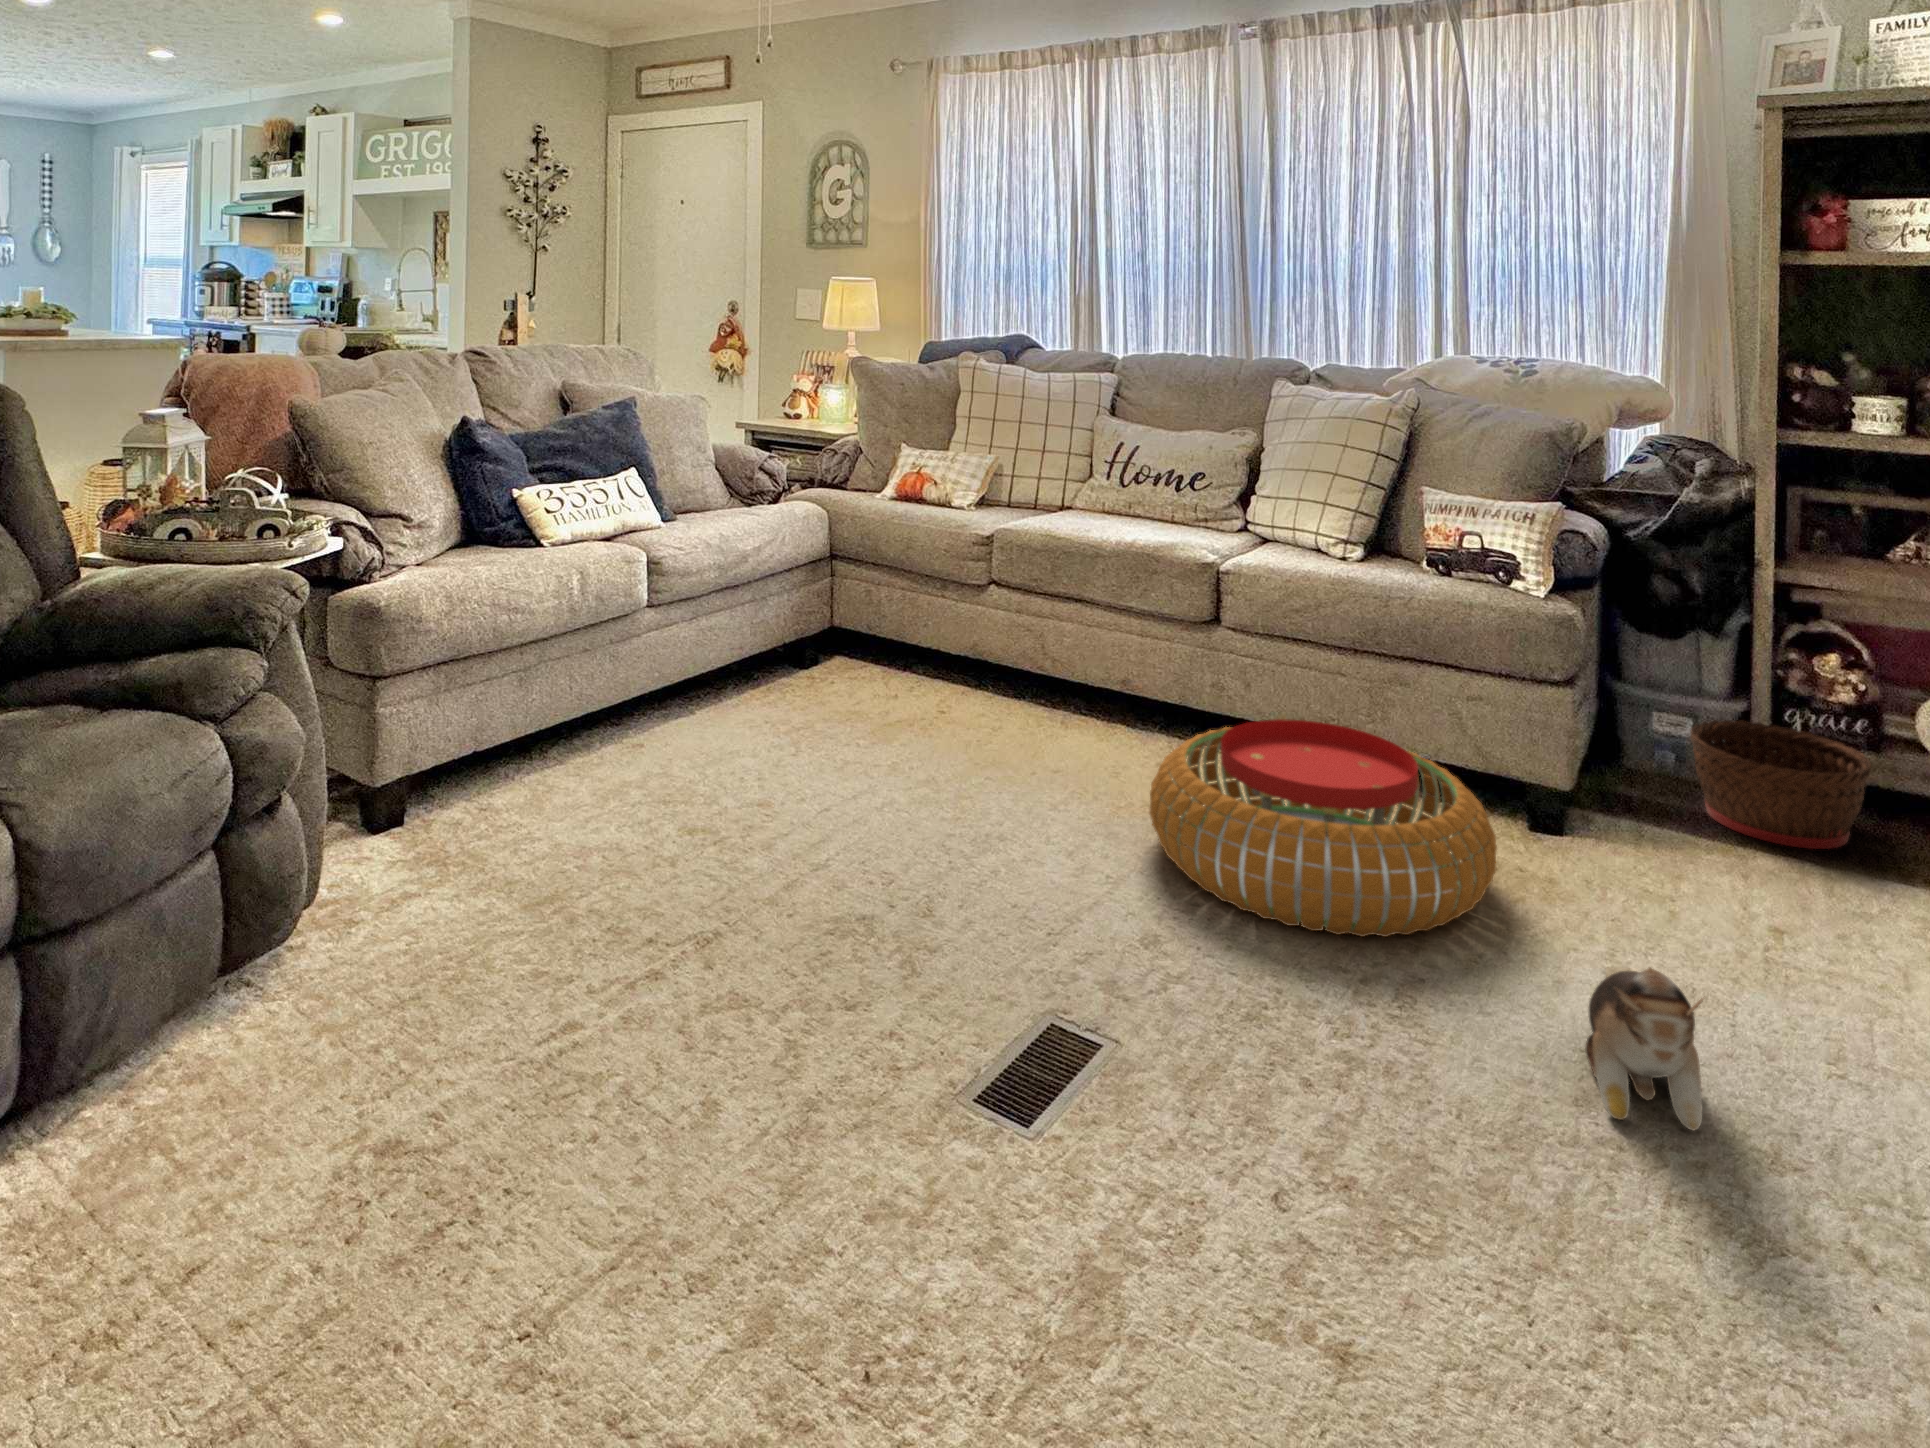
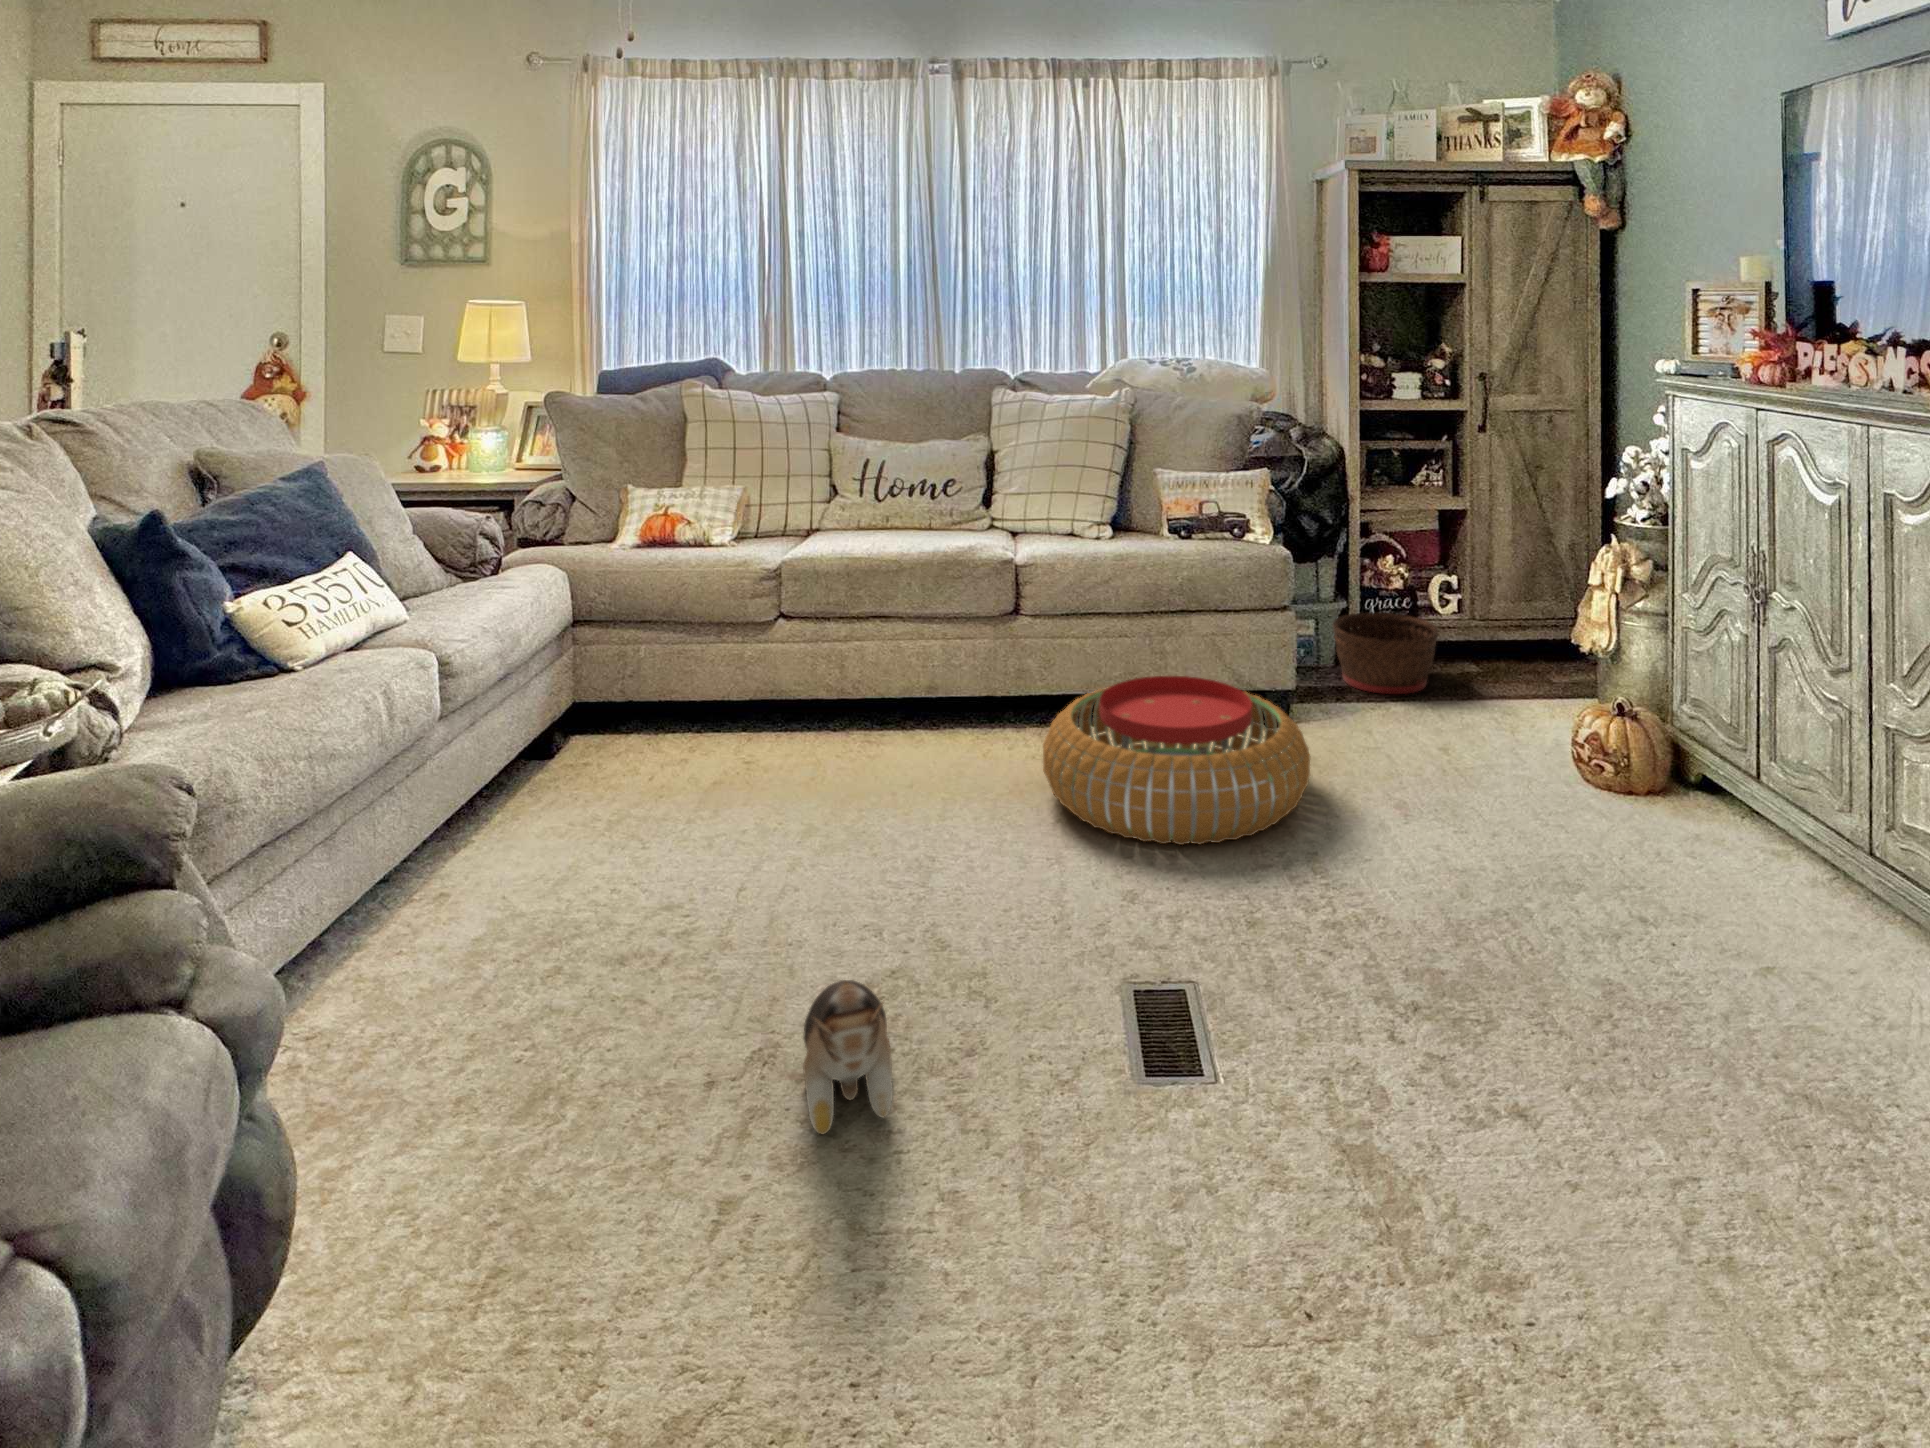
plush toy: present [1585,968,1703,1130] -> present [803,980,893,1134]

